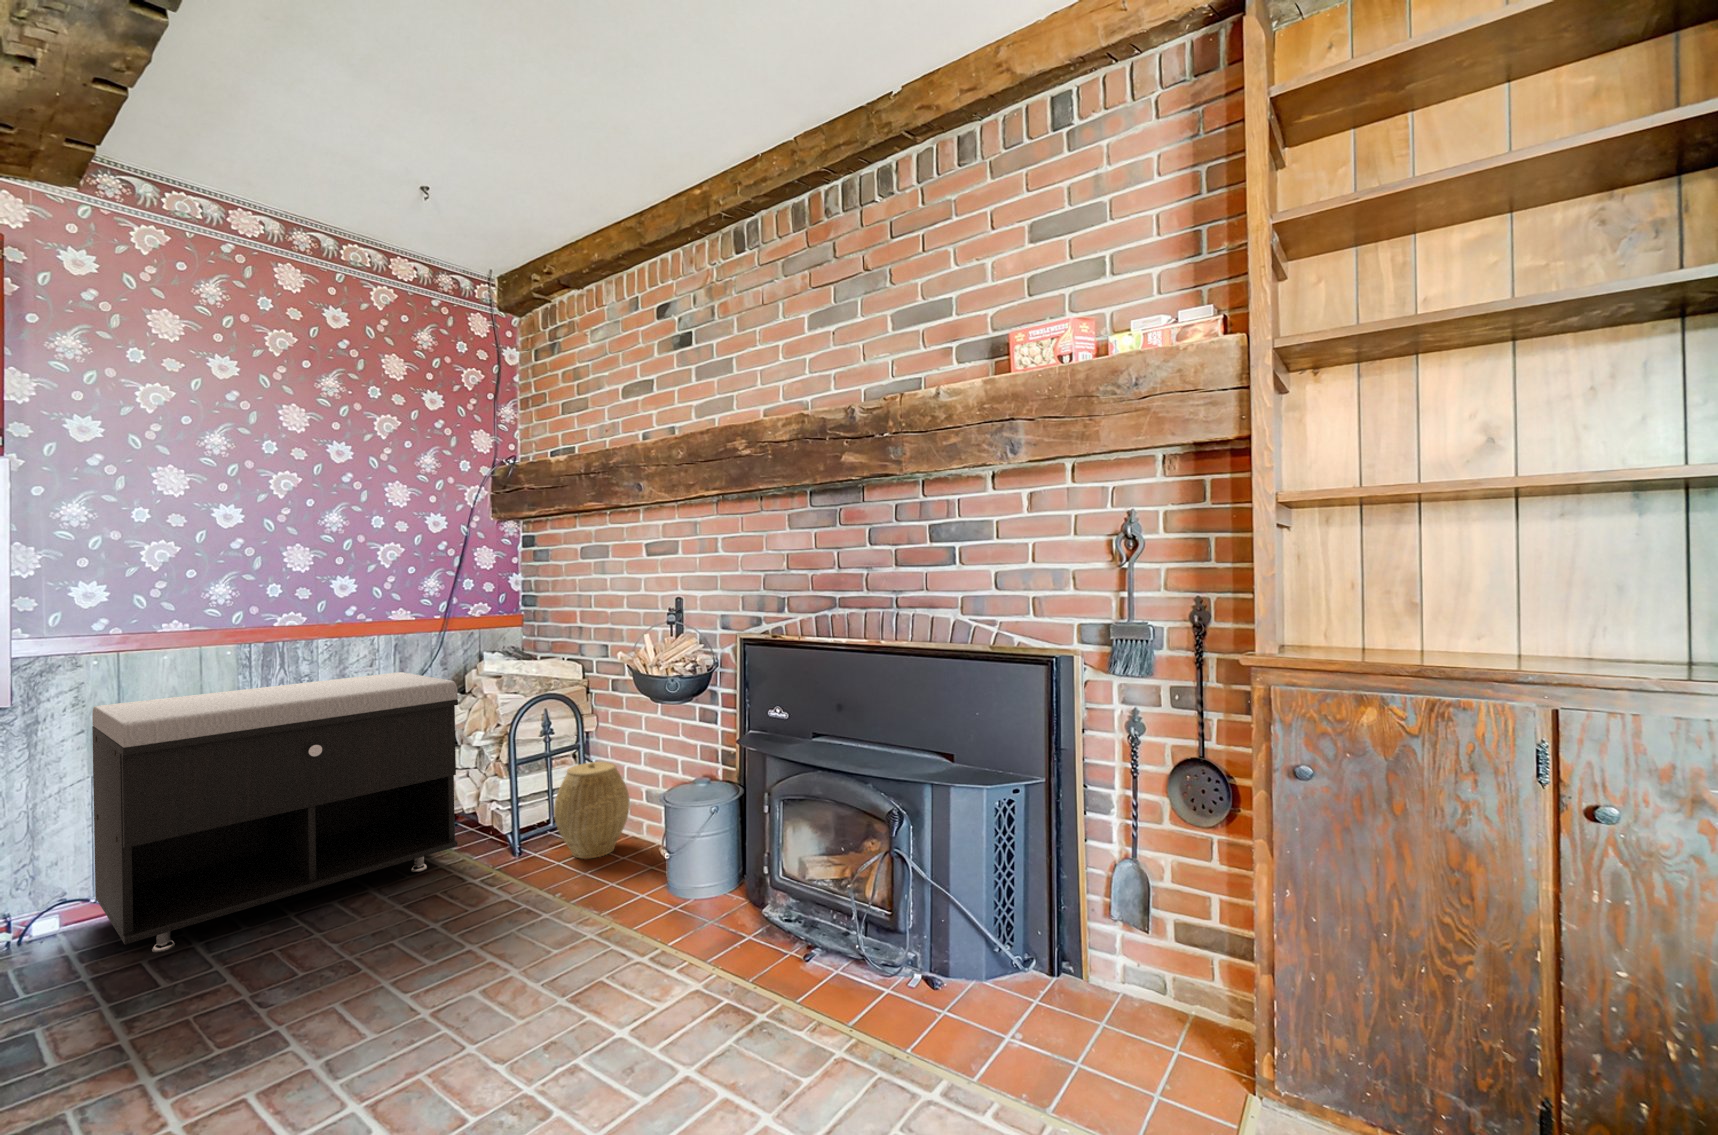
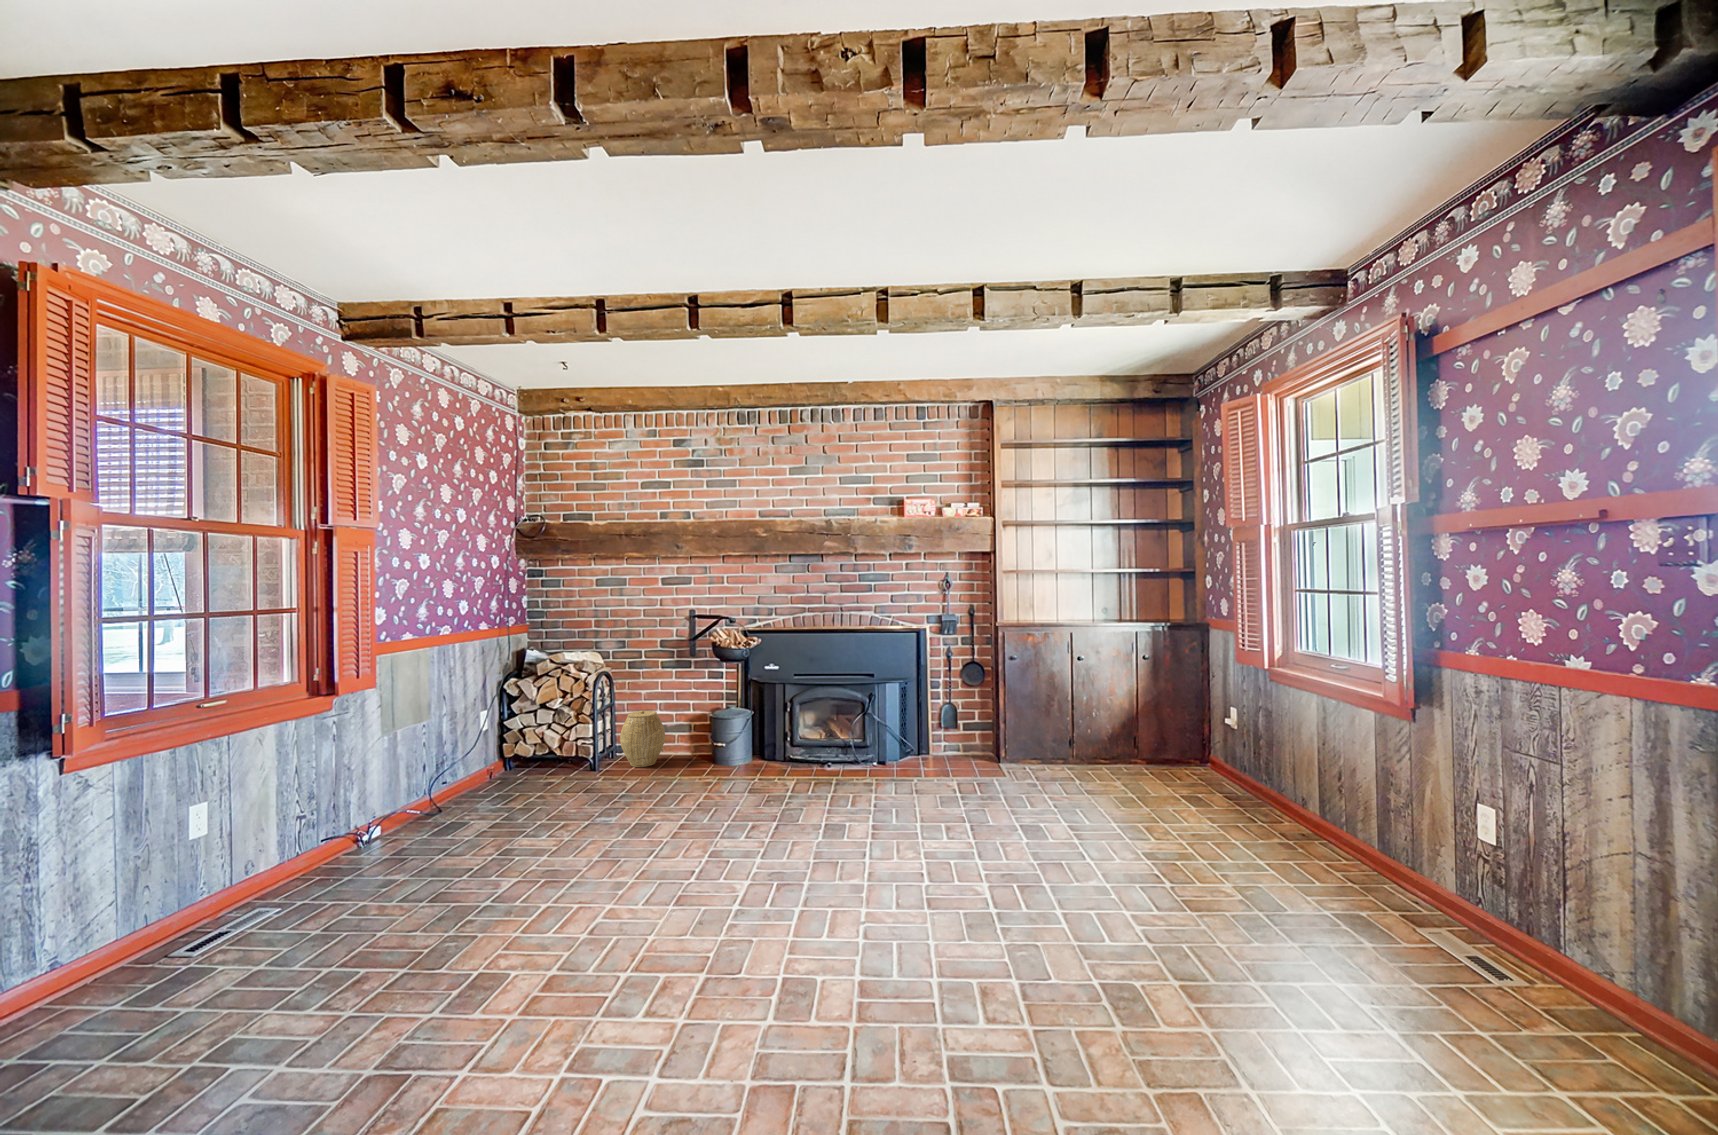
storage bench: present [92,672,458,952] -> none [383,665,579,832]

